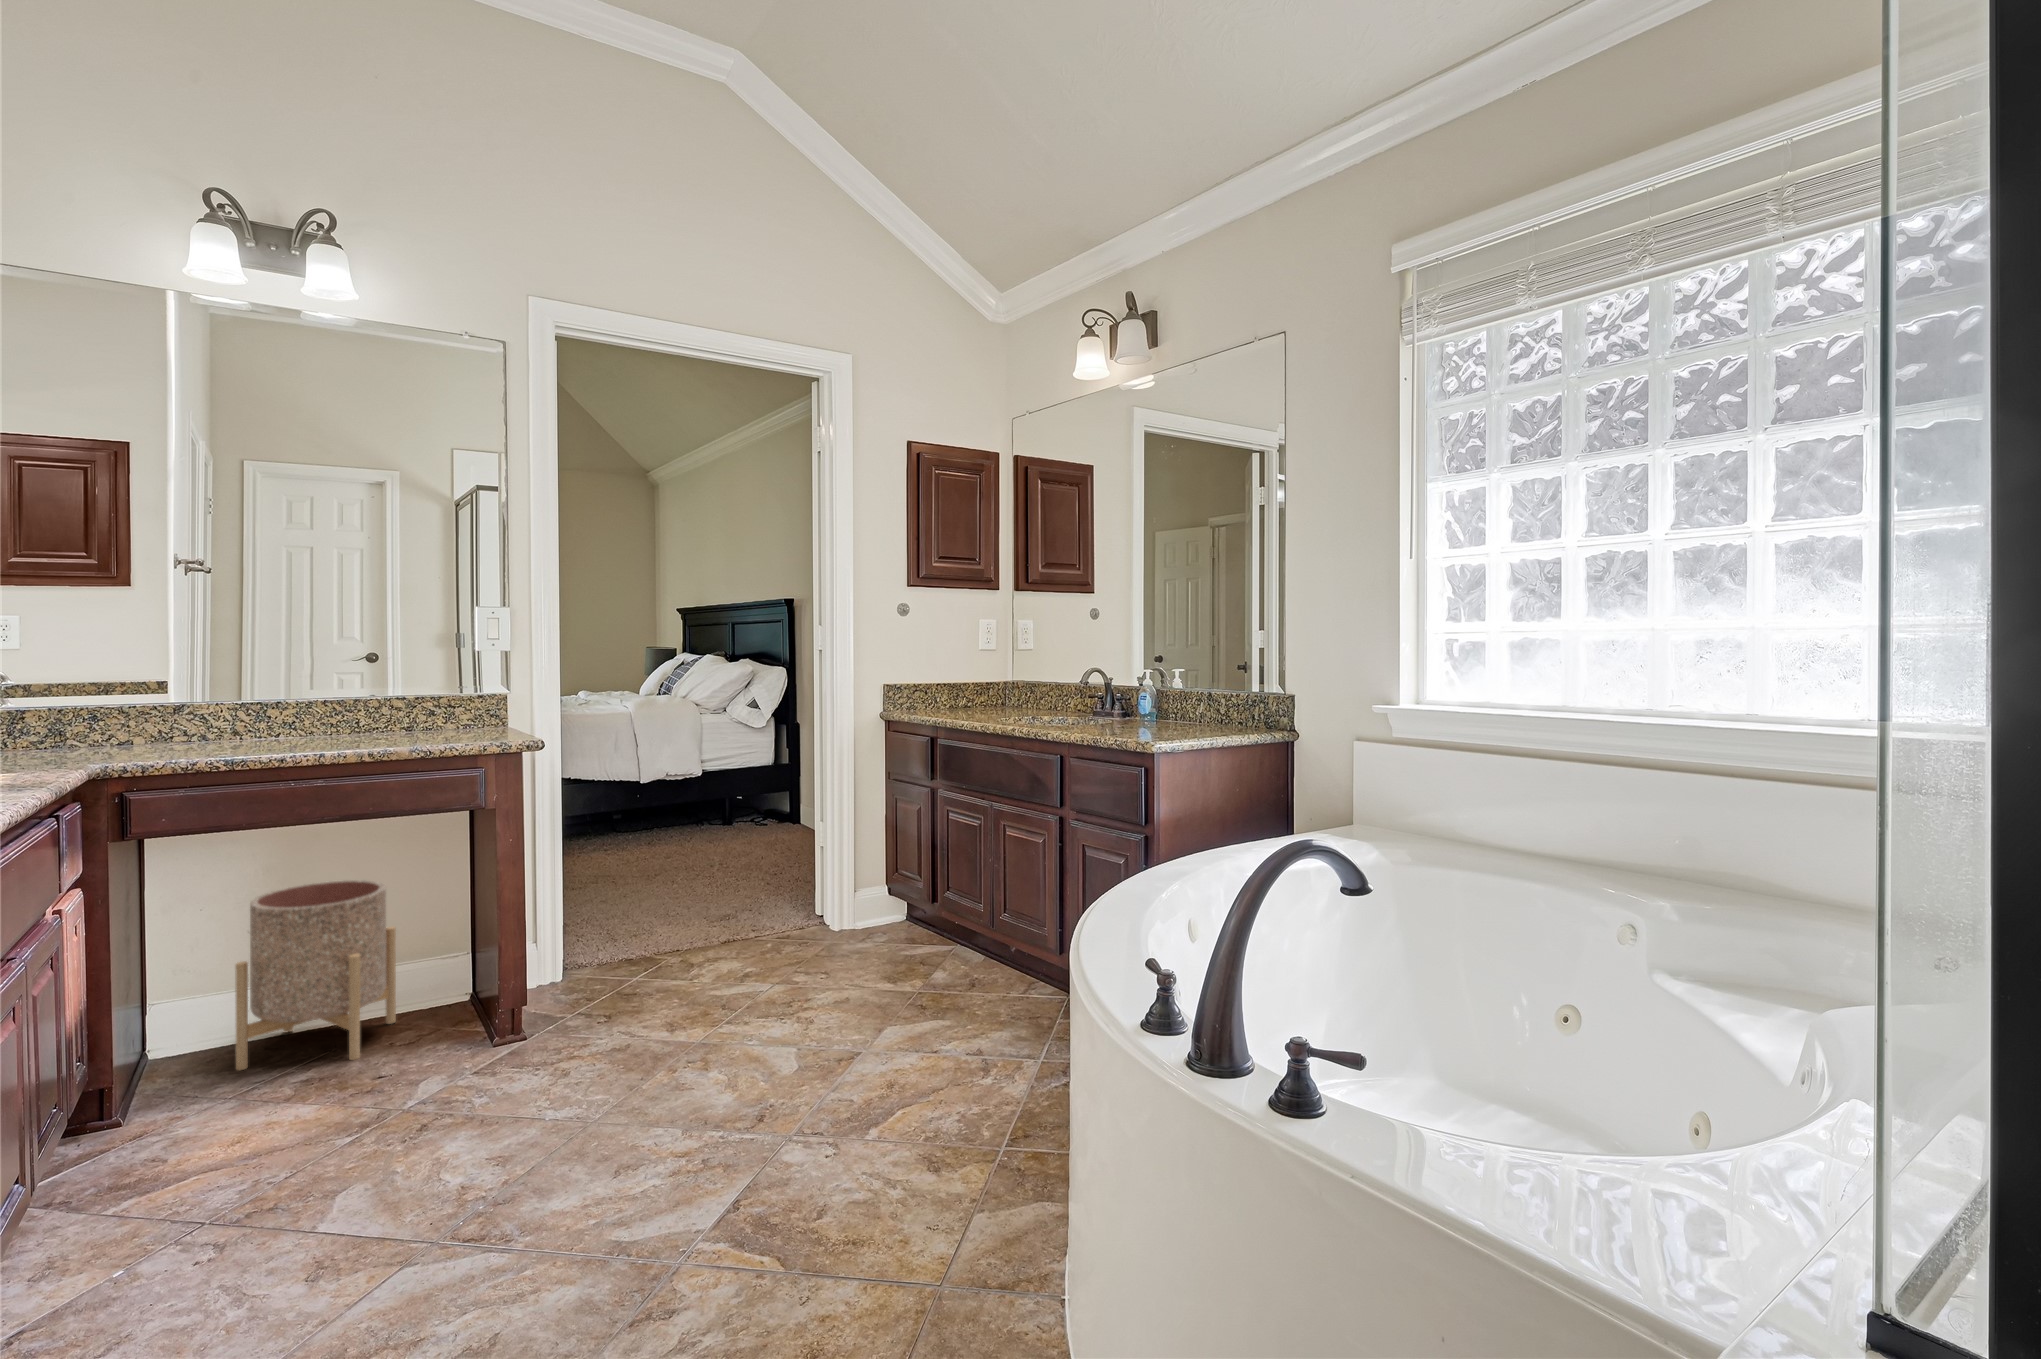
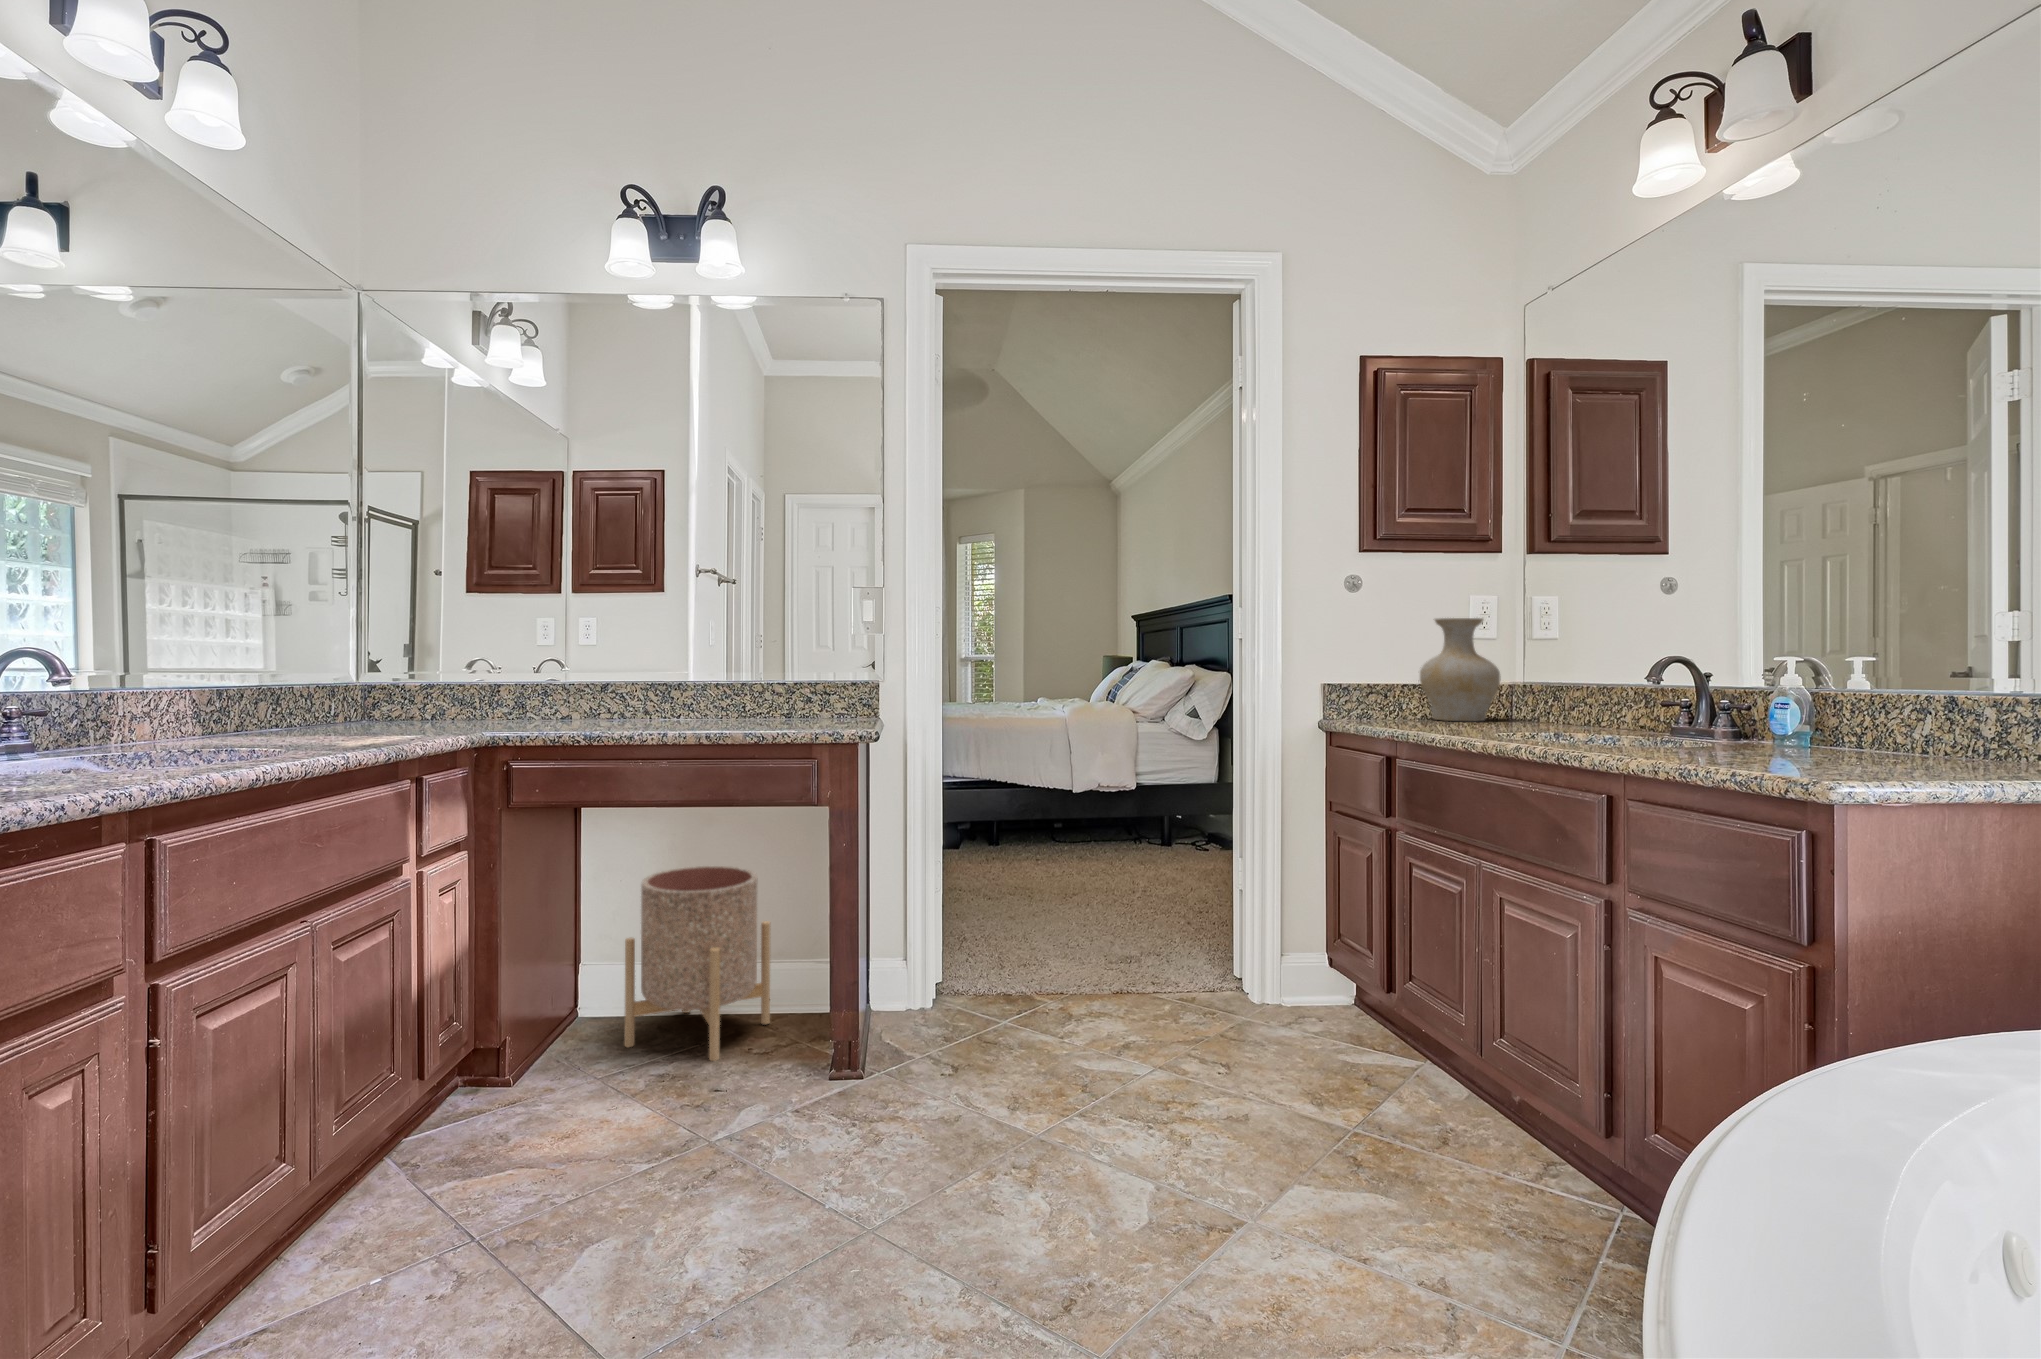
vase: none [948,634,1001,707] -> present [1420,618,1501,721]

